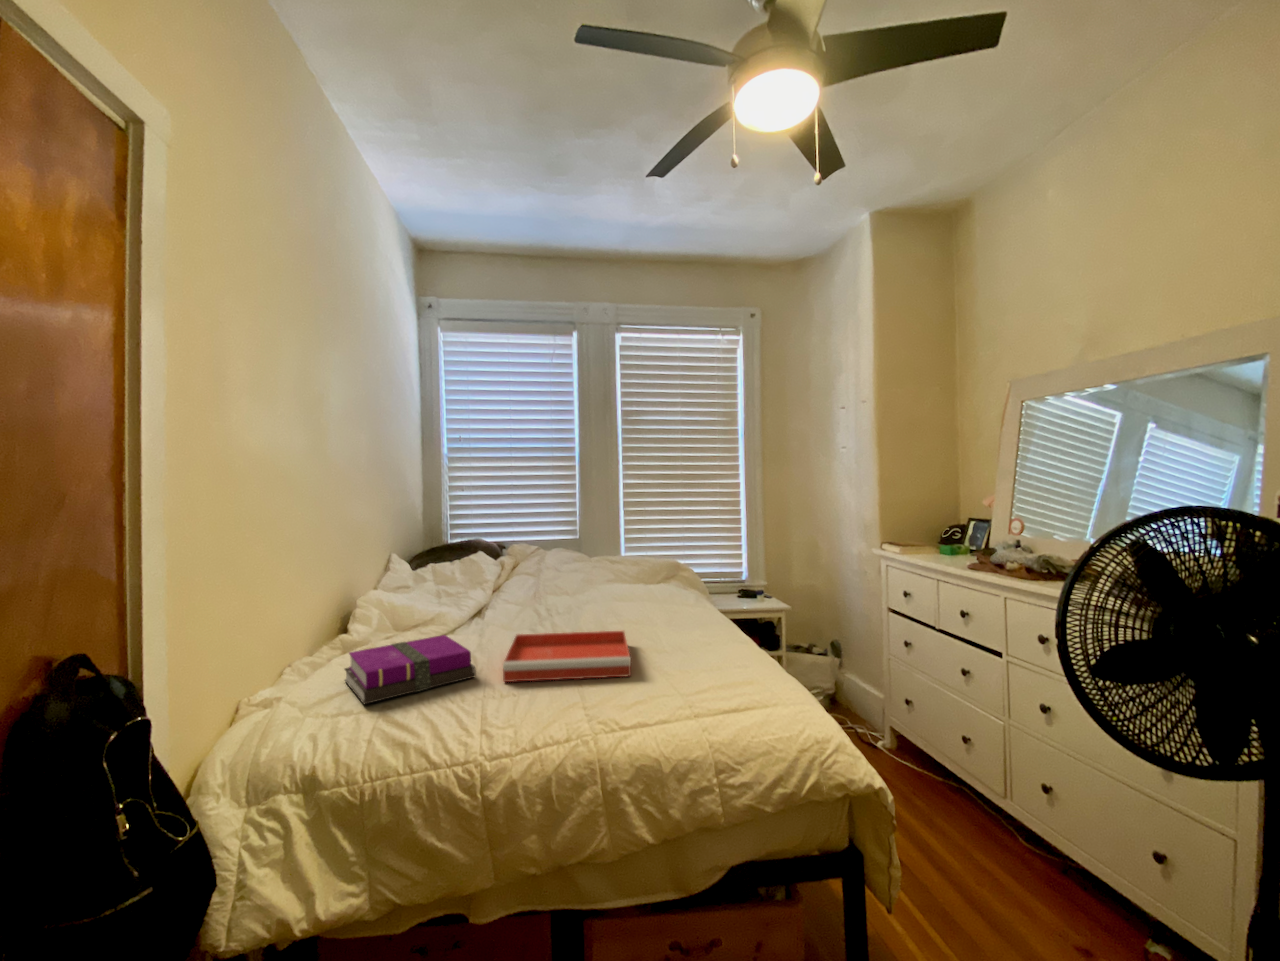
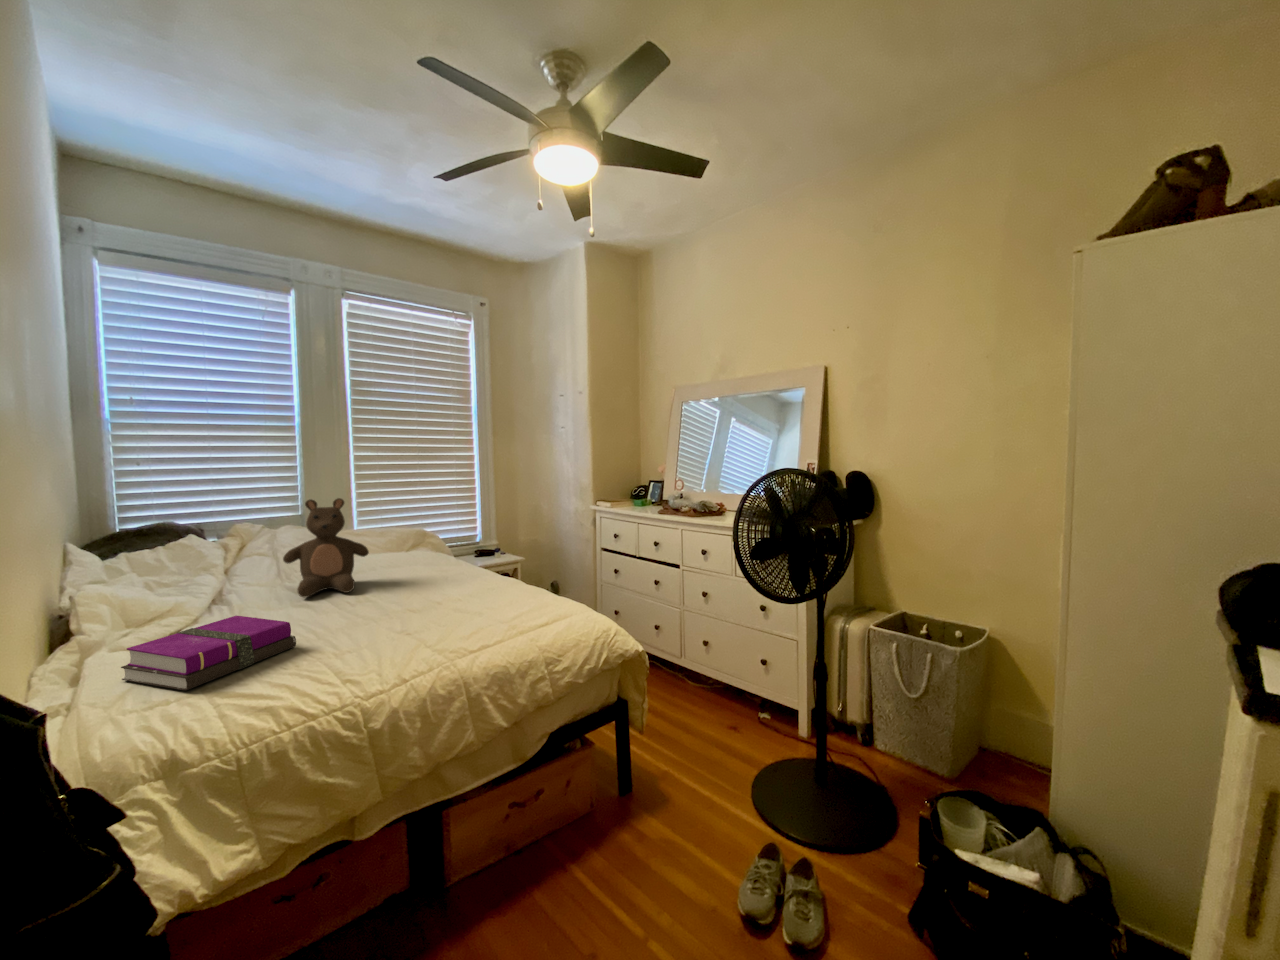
stuffed bear: none [520,525,593,624] -> present [283,498,369,597]
tray: present [503,631,631,682] -> none [315,587,452,644]

